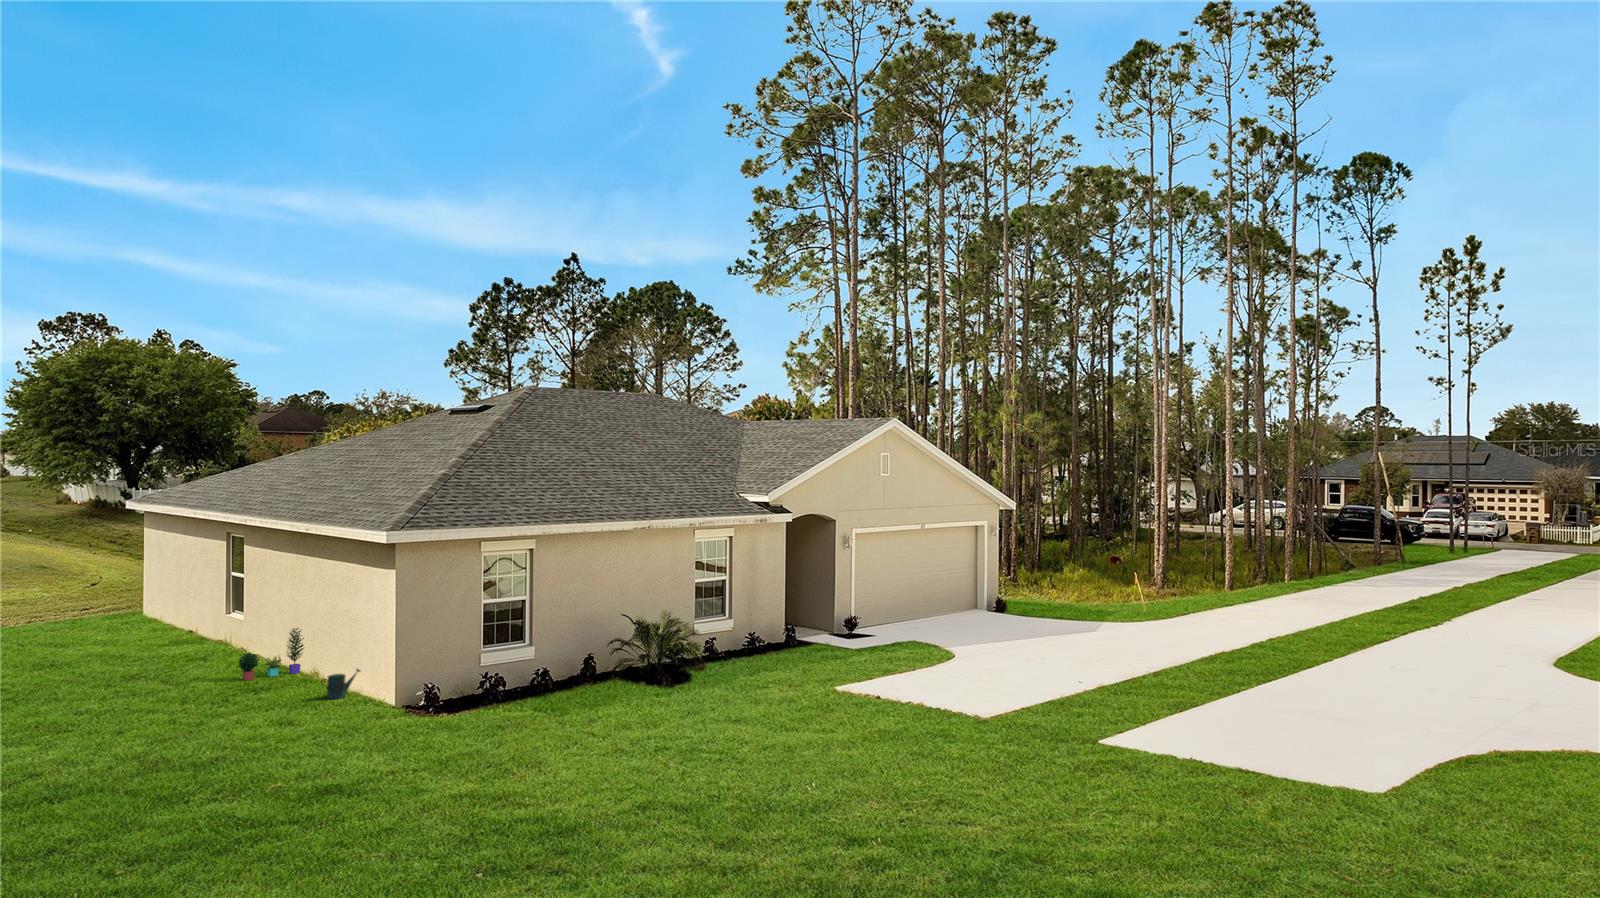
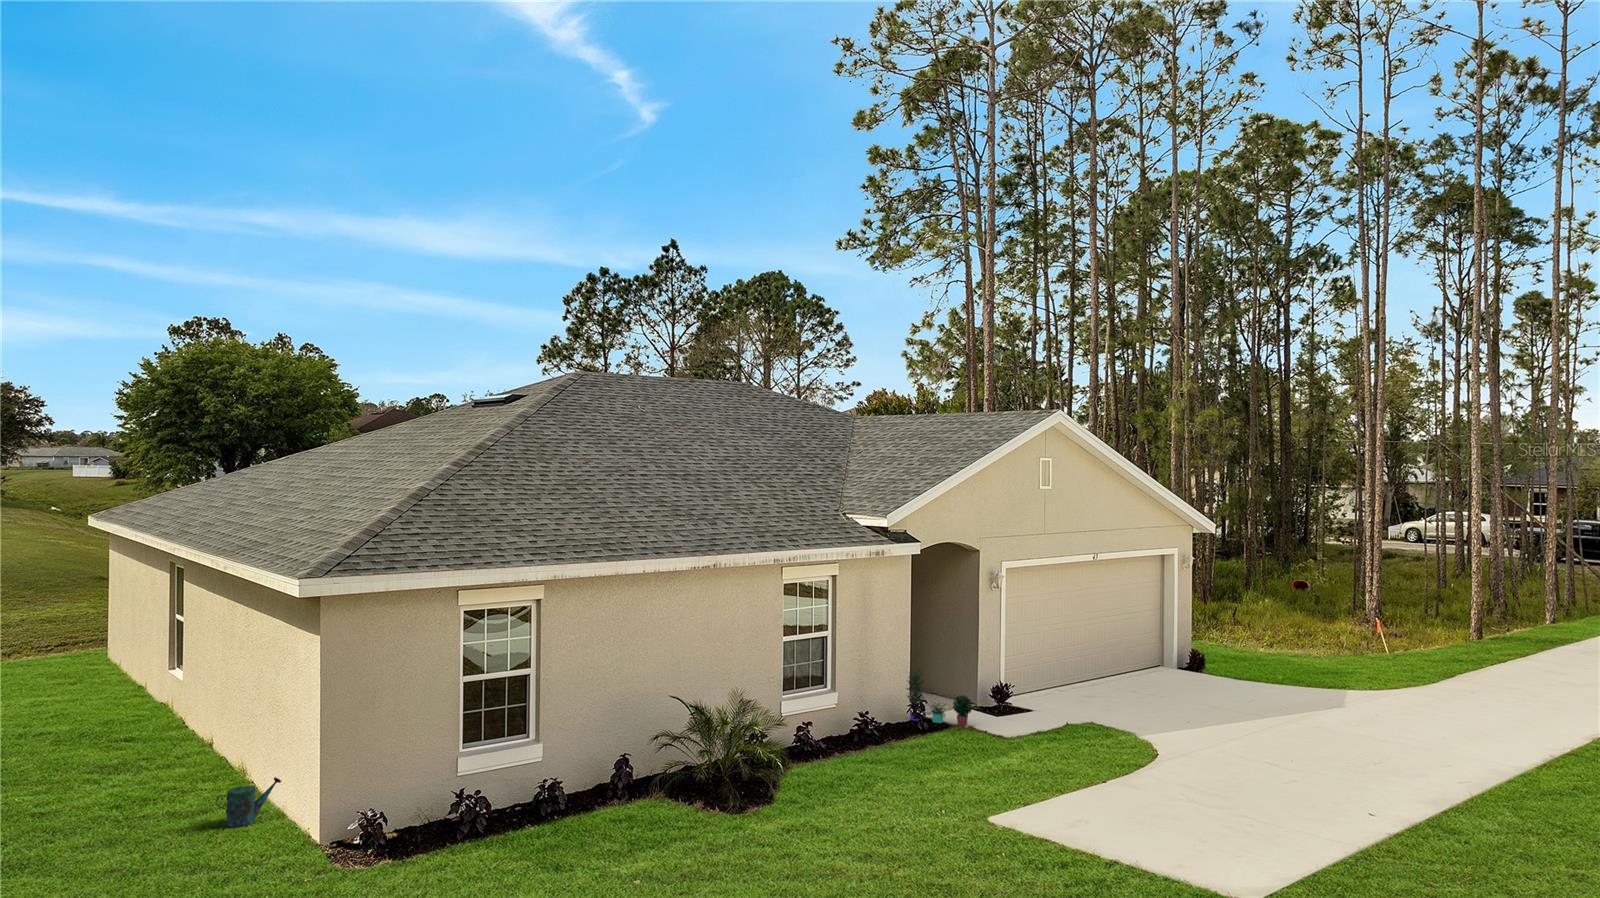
potted plant: present [238,628,304,680] -> present [907,668,973,726]

